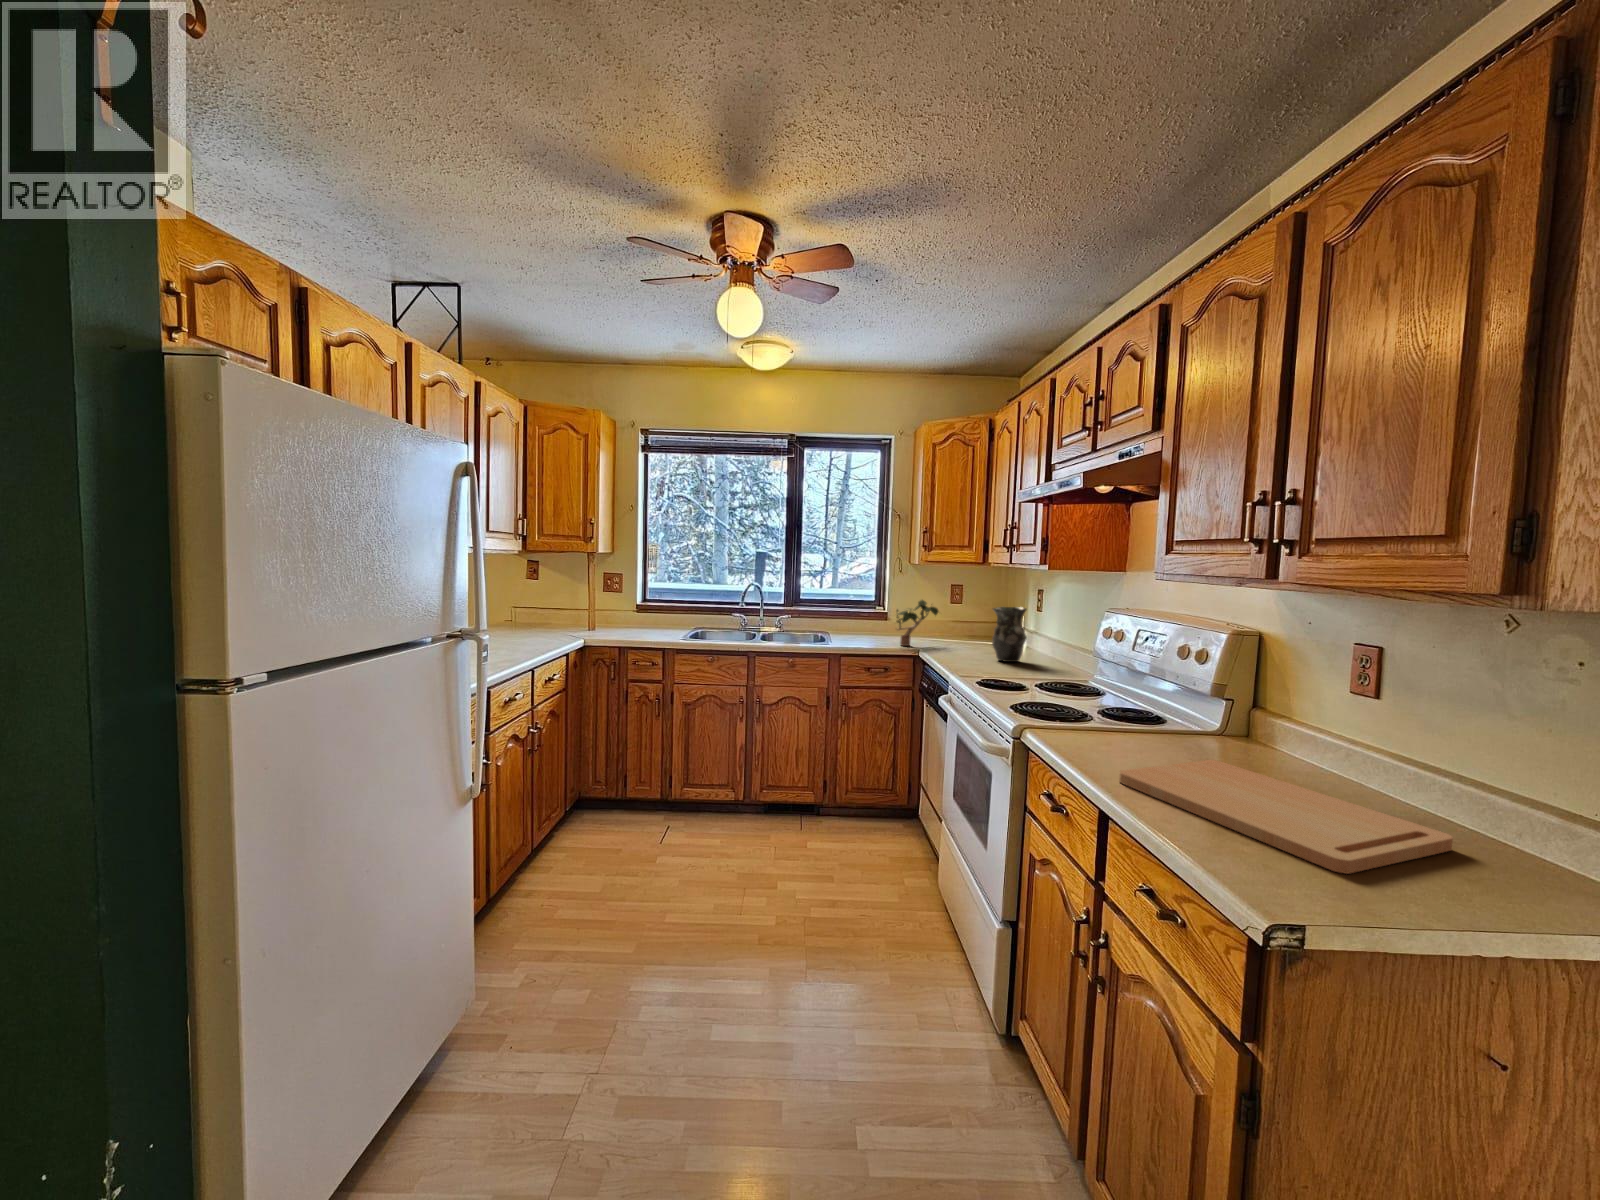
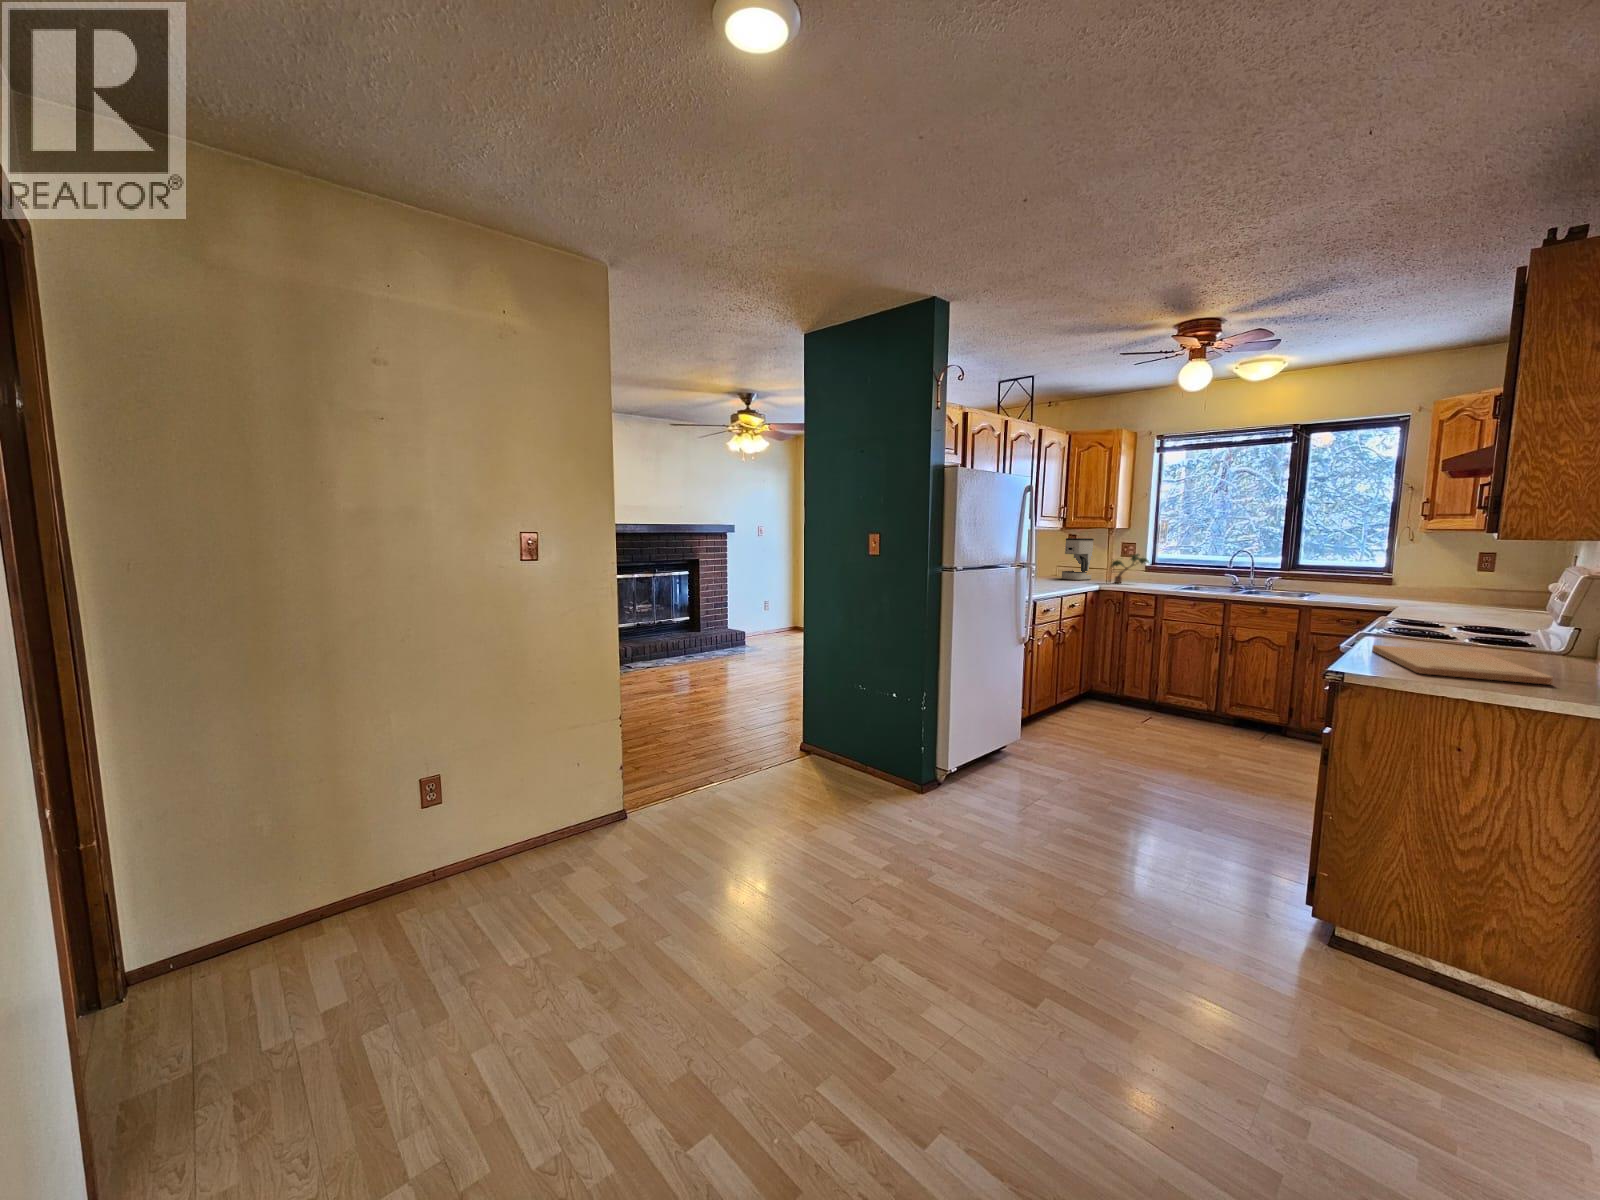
coffee maker: none [523,567,567,631] -> present [1061,538,1094,580]
potted plant: present [897,600,939,646] -> present [1111,554,1149,583]
vase: present [992,607,1027,662] -> none [1474,570,1523,620]

